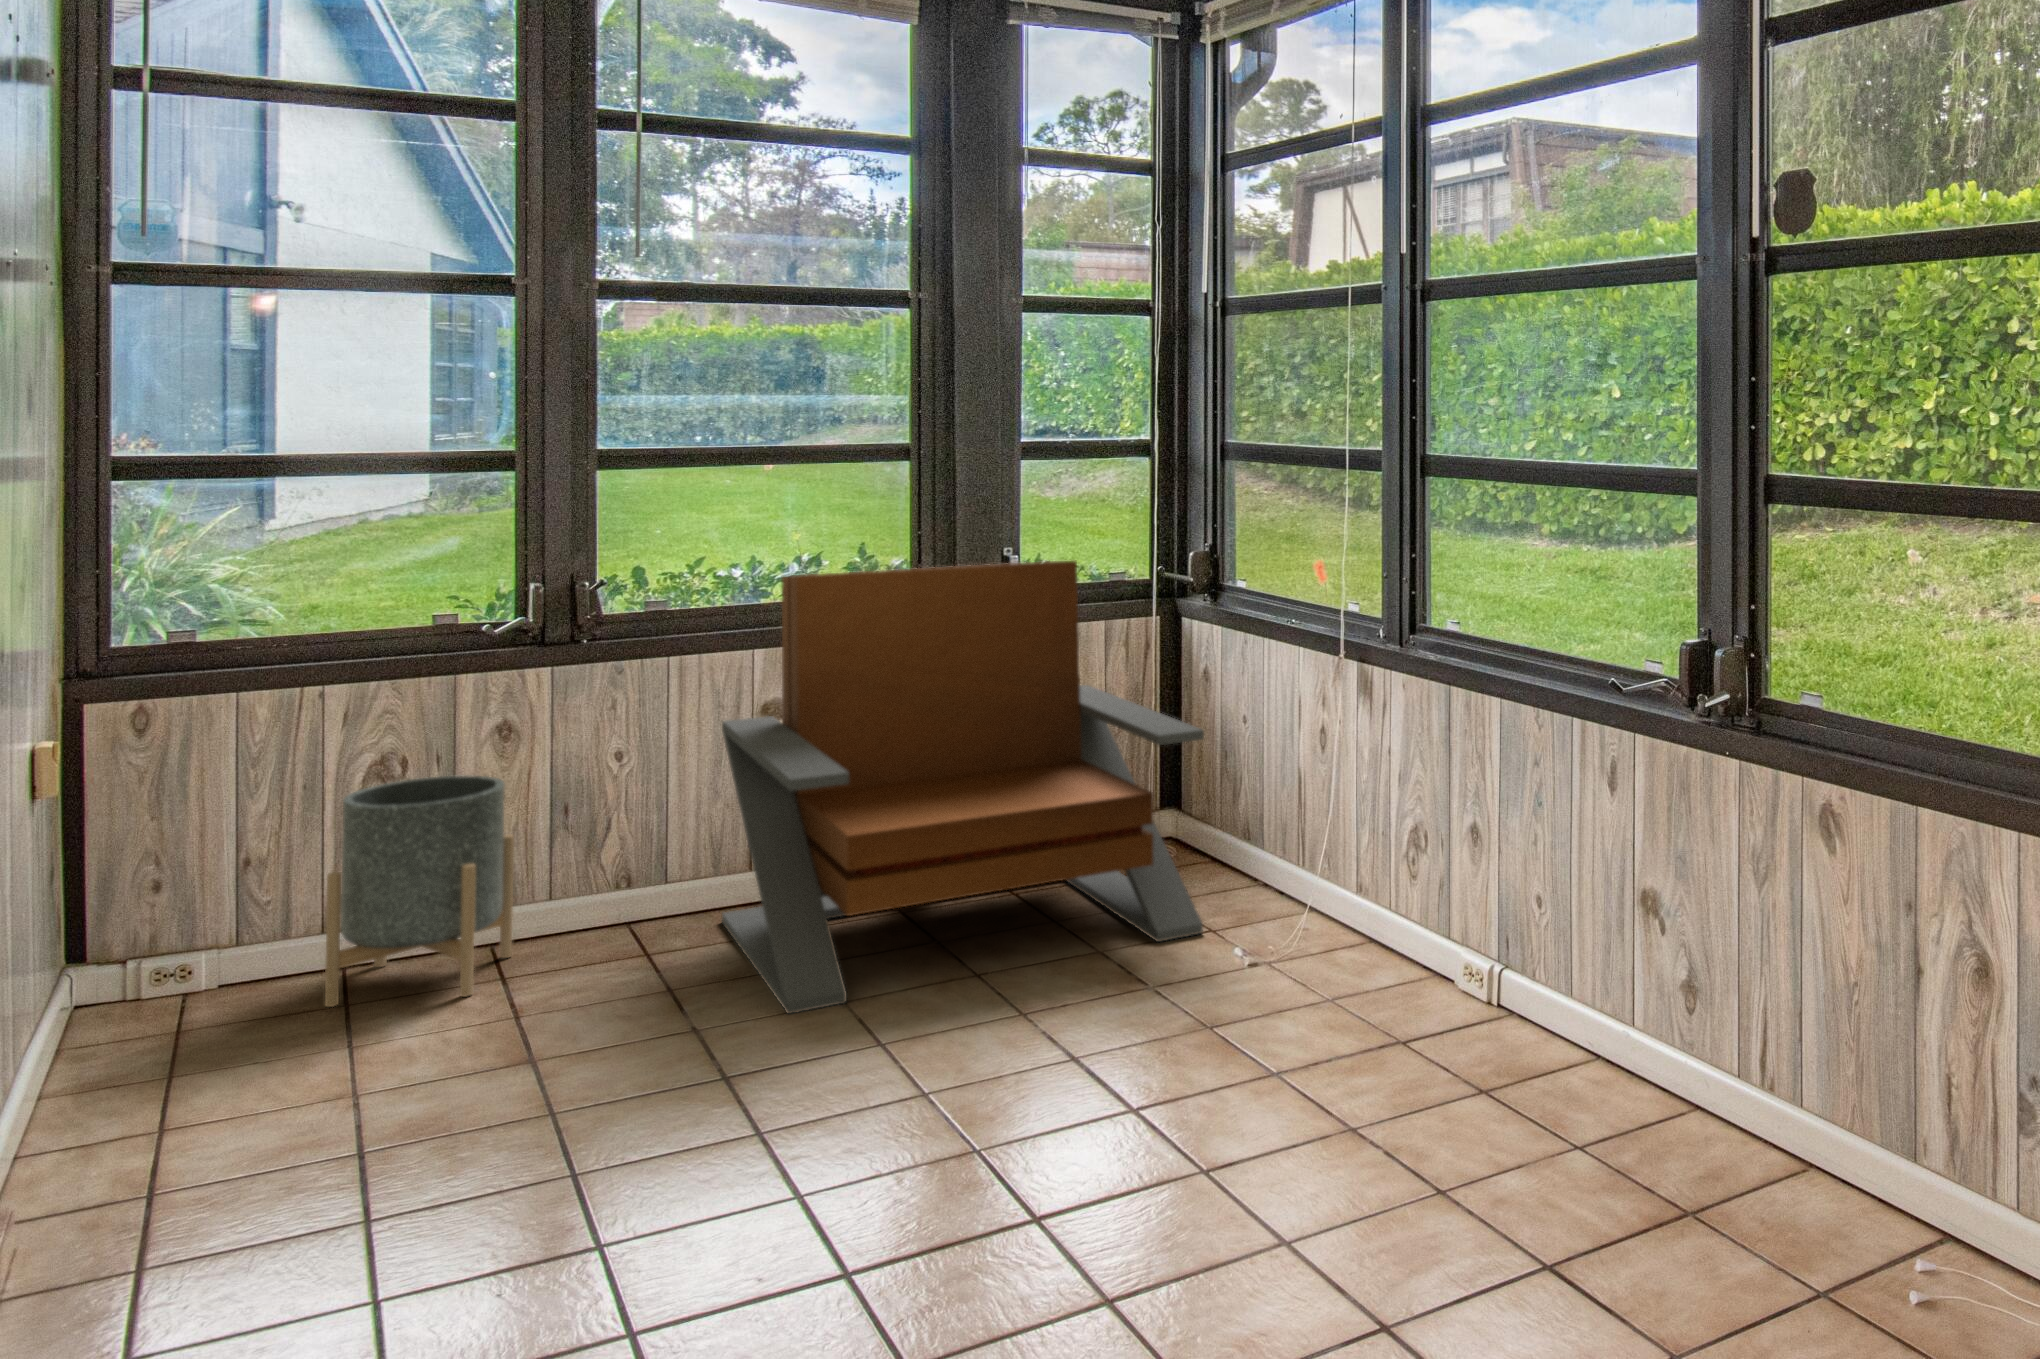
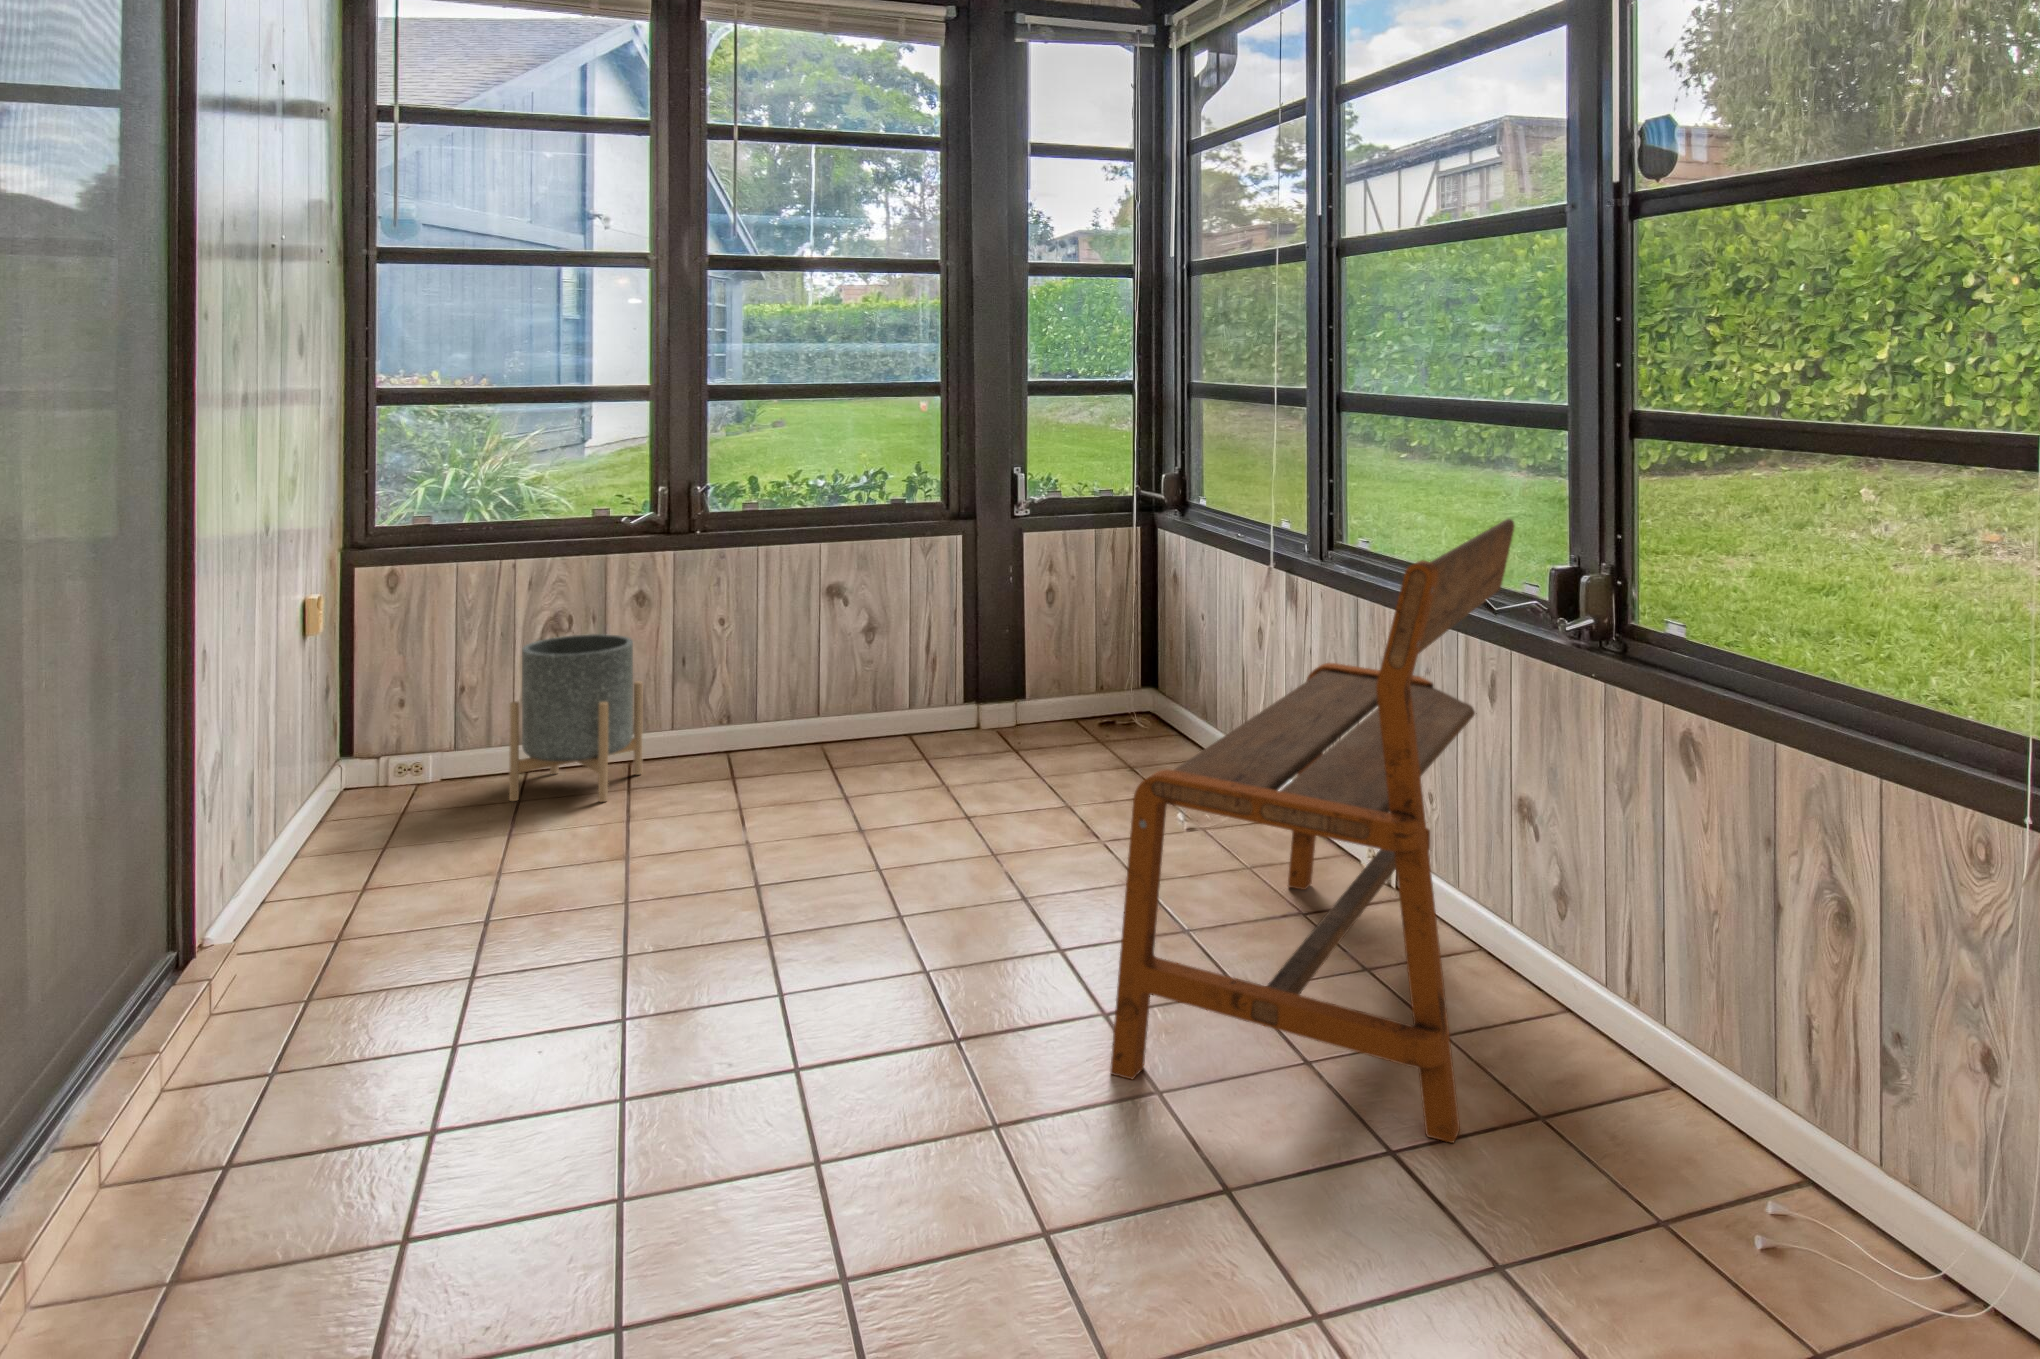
lounge chair: present [722,561,1204,1014] -> none [793,484,1158,839]
bench: none [1227,578,1660,1257] -> present [1110,519,1515,1143]

